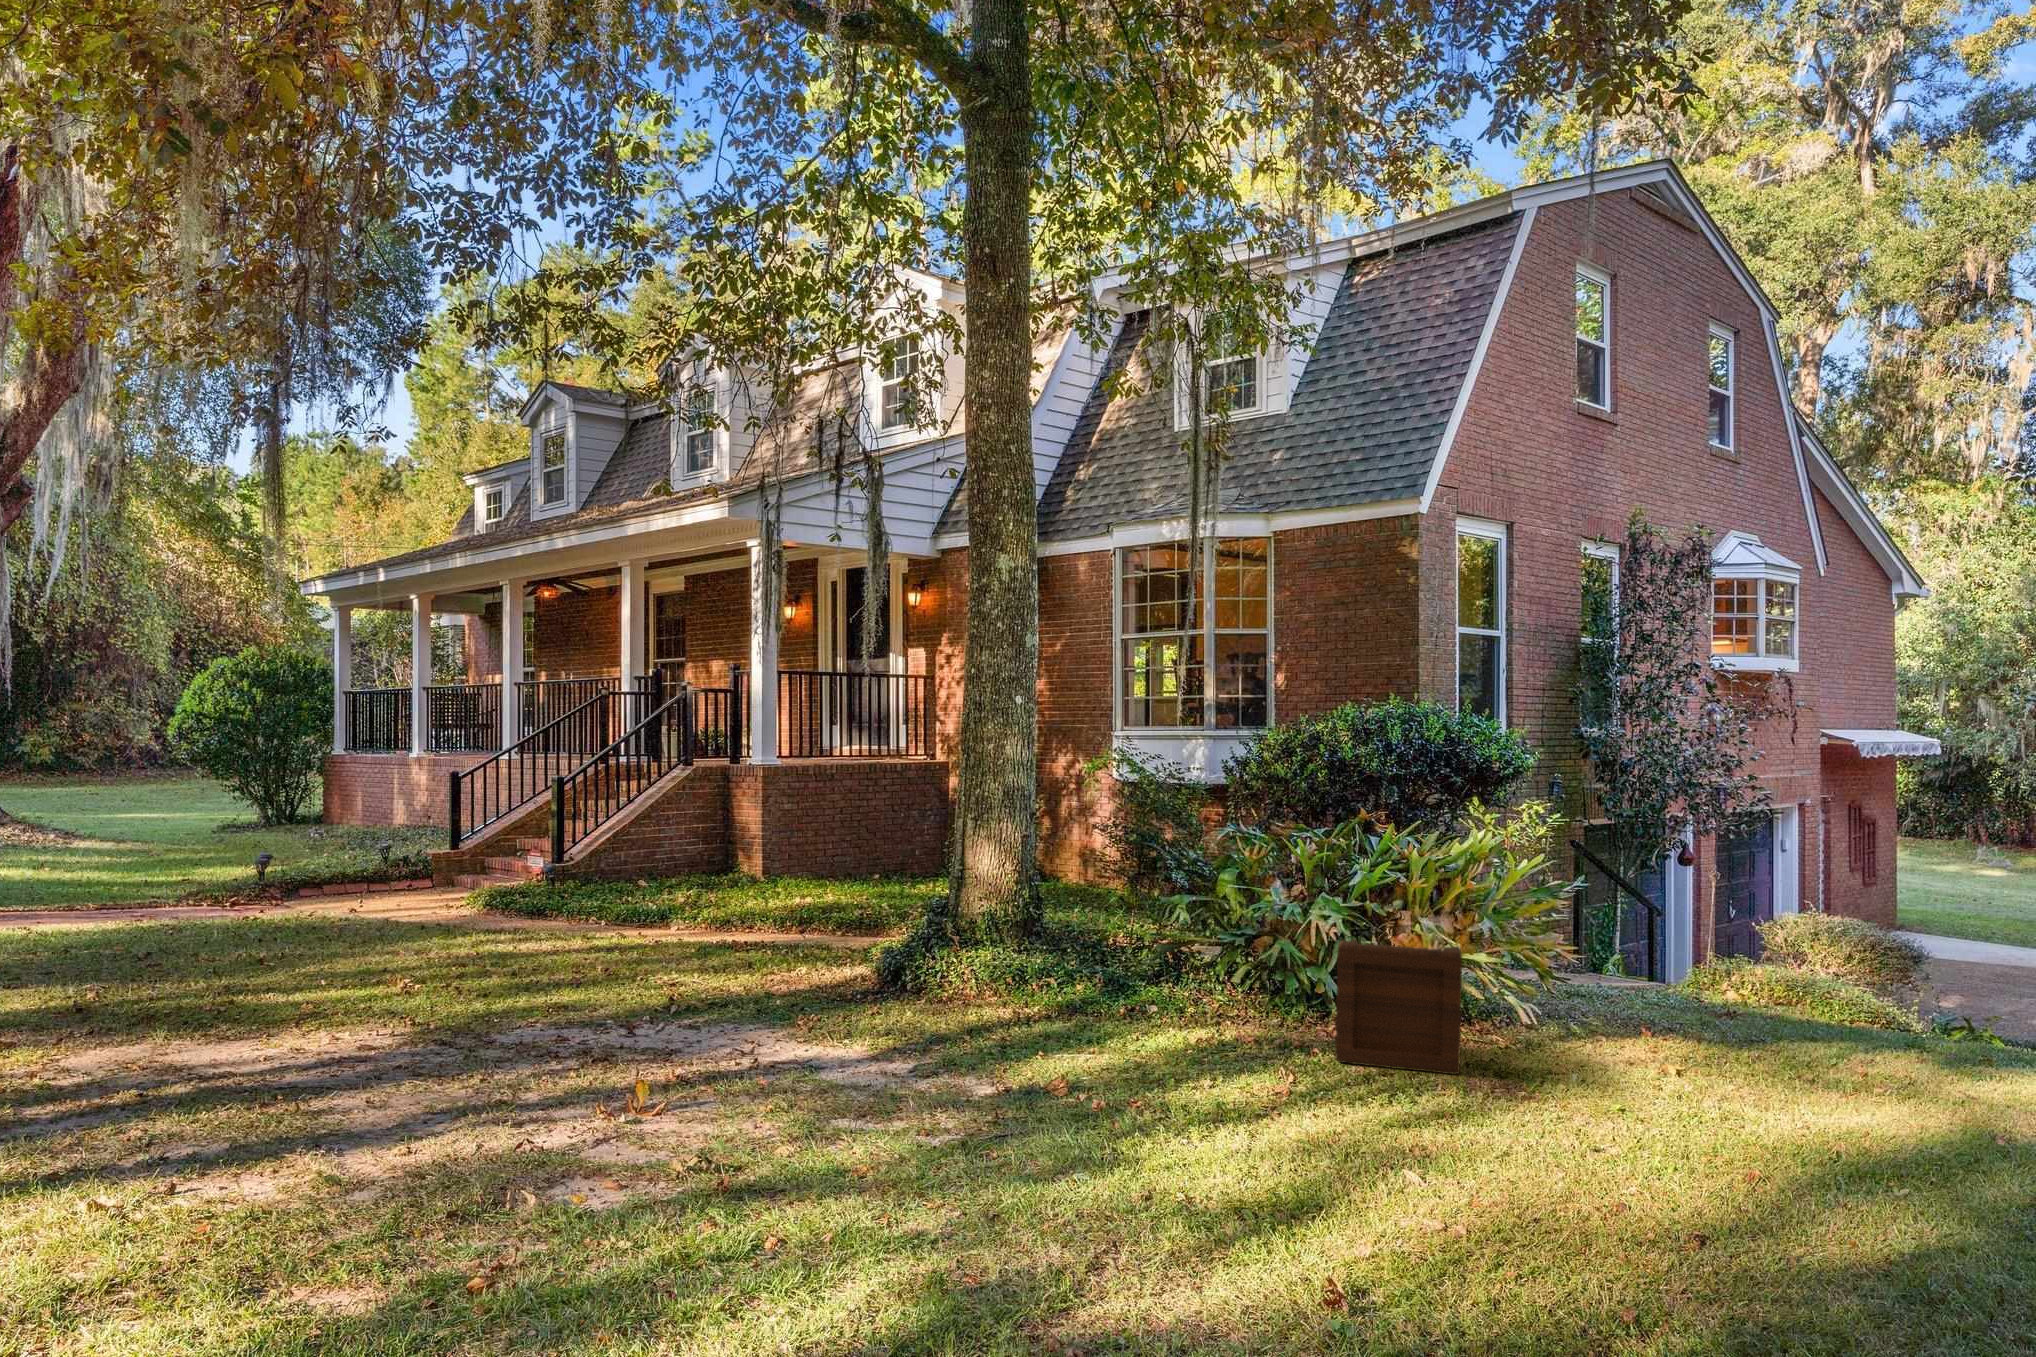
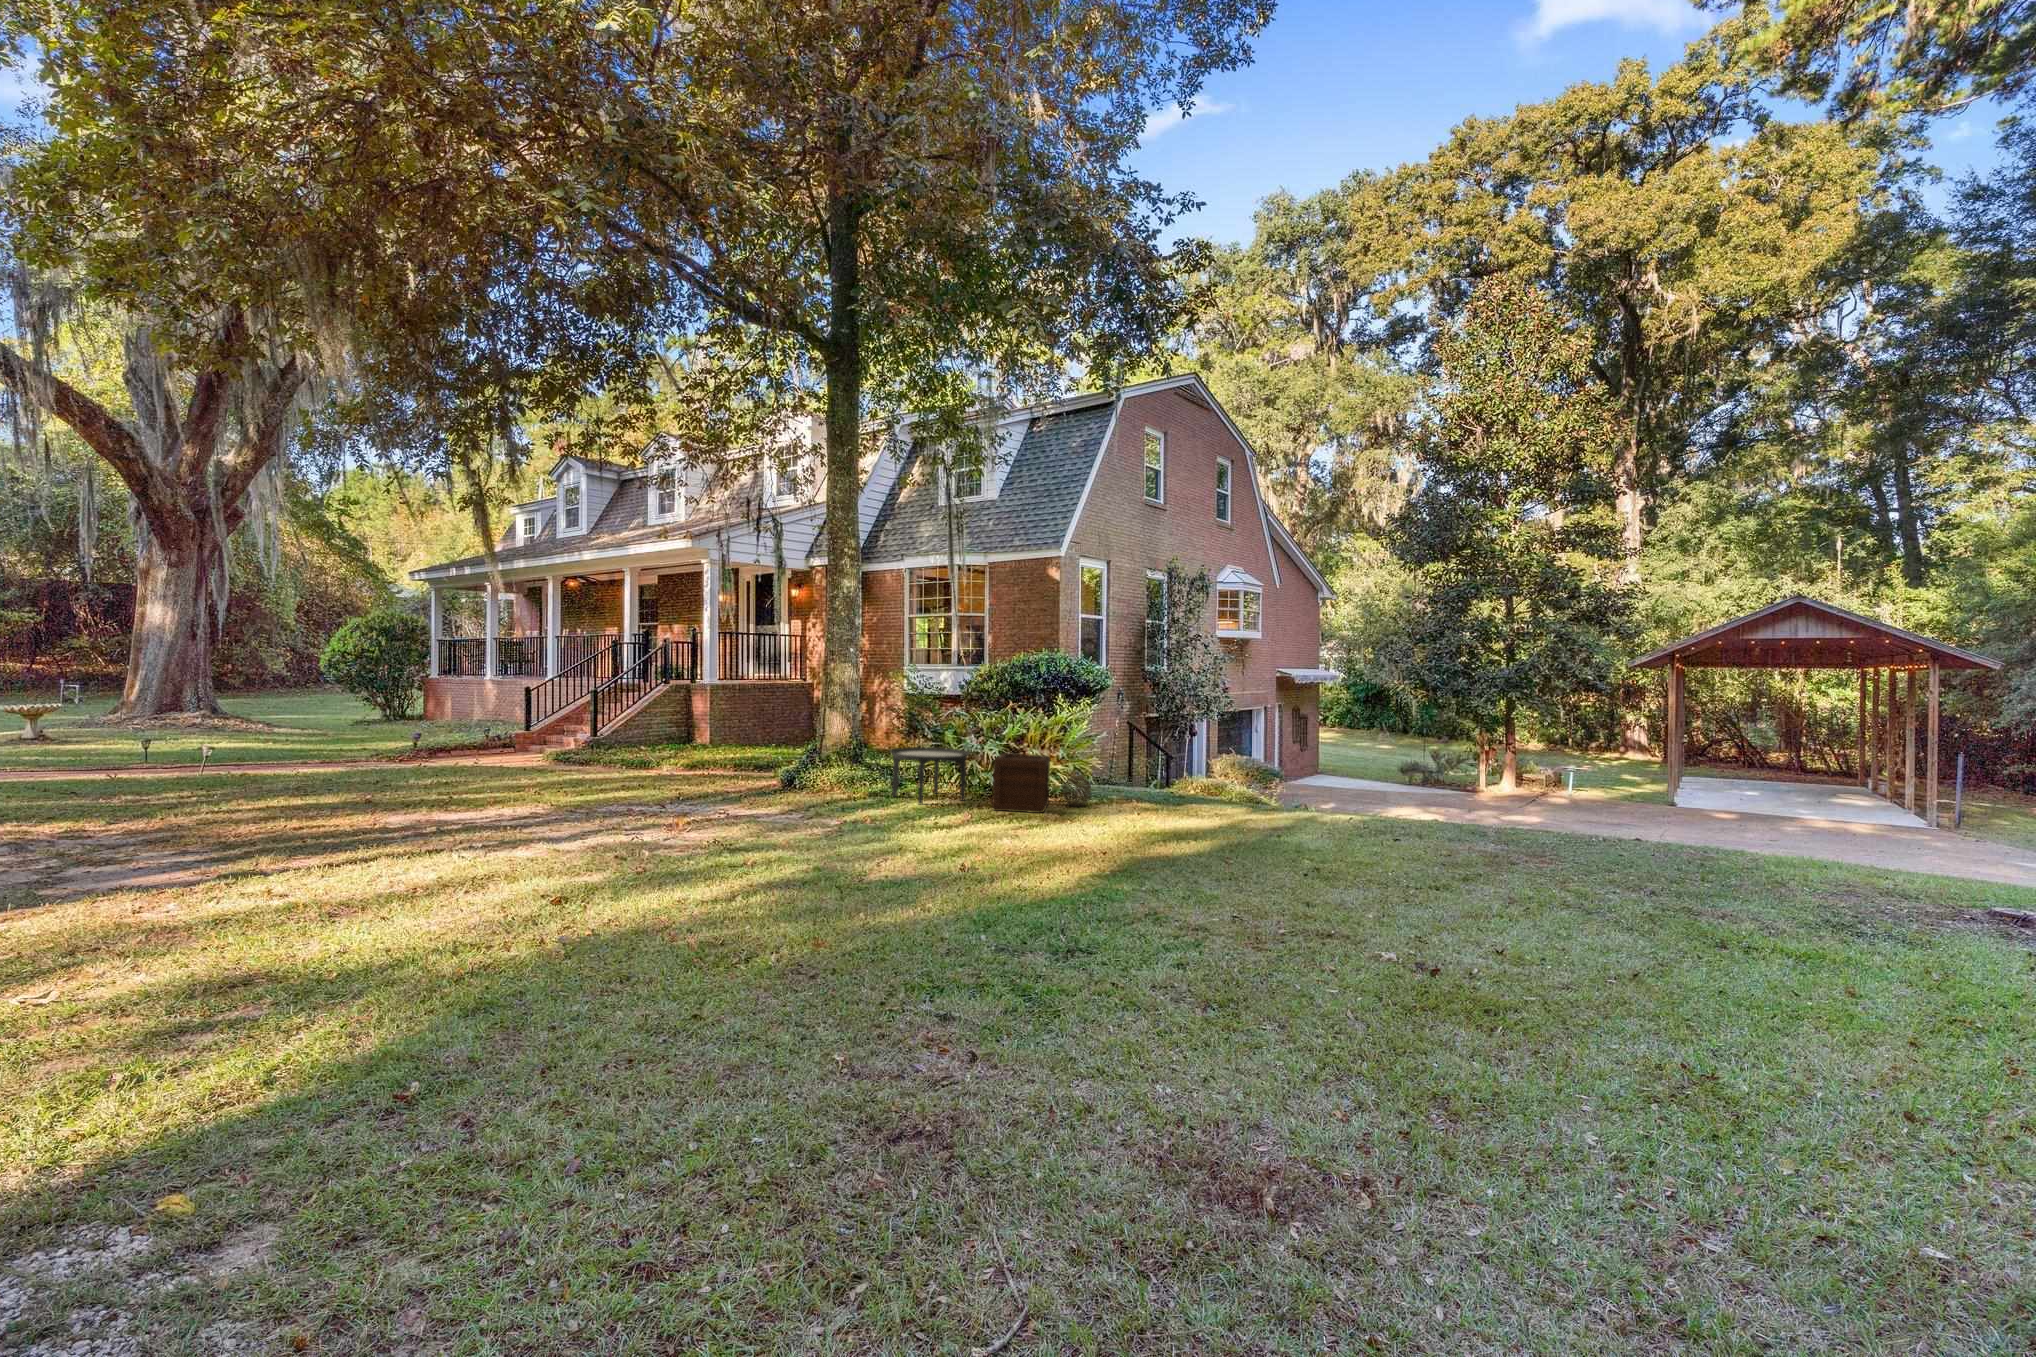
round table: none [1098,906,1274,1039] -> present [890,747,969,805]
woven basket: none [1489,982,1556,1055] -> present [1063,776,1091,807]

